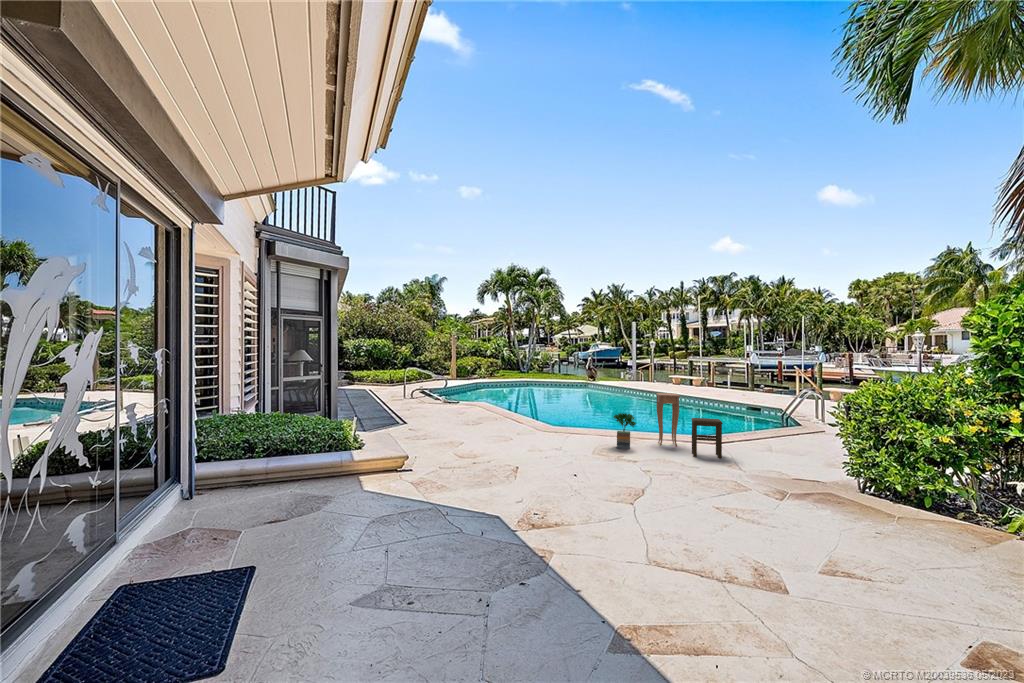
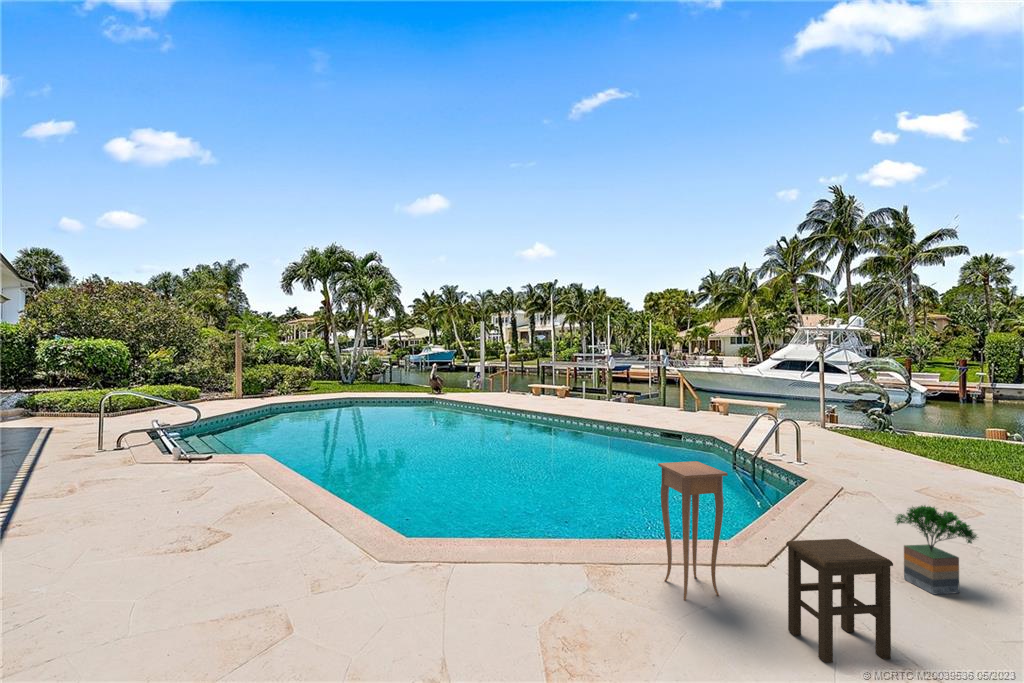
potted tree: present [614,413,636,449] -> present [896,505,978,595]

